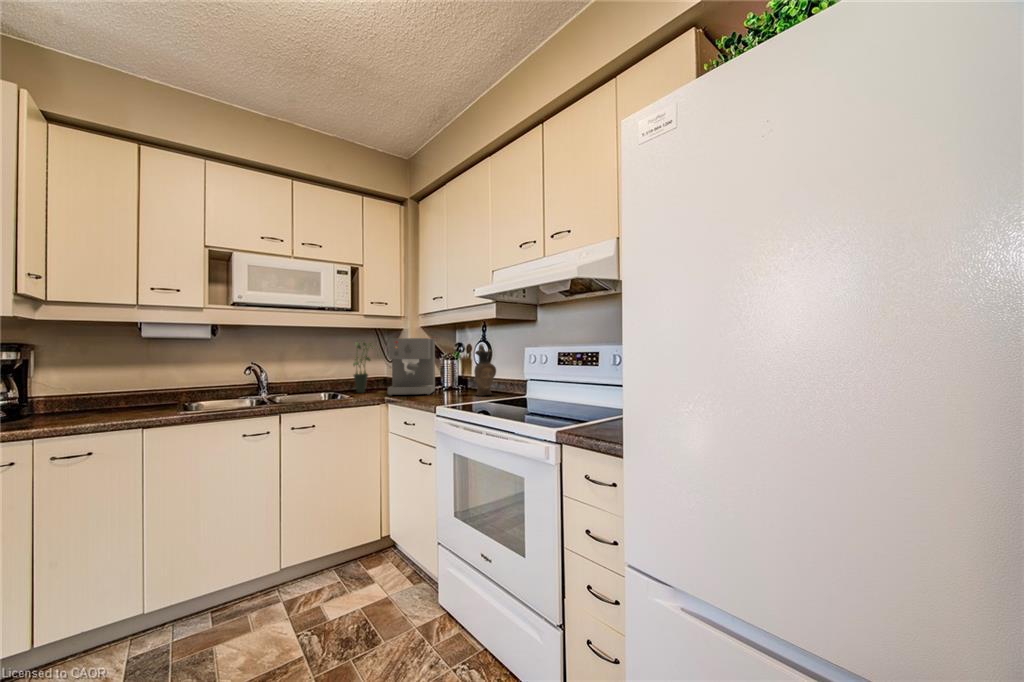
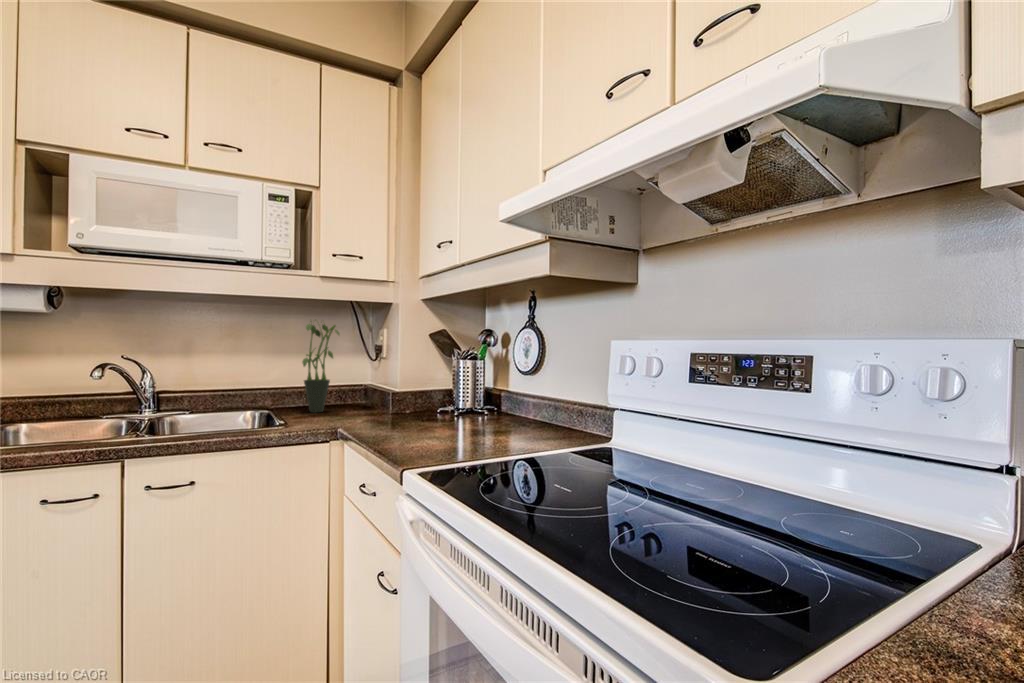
coffee maker: present [388,338,435,396] -> none [349,317,443,425]
ceramic pitcher: present [474,344,496,396] -> none [508,331,551,432]

